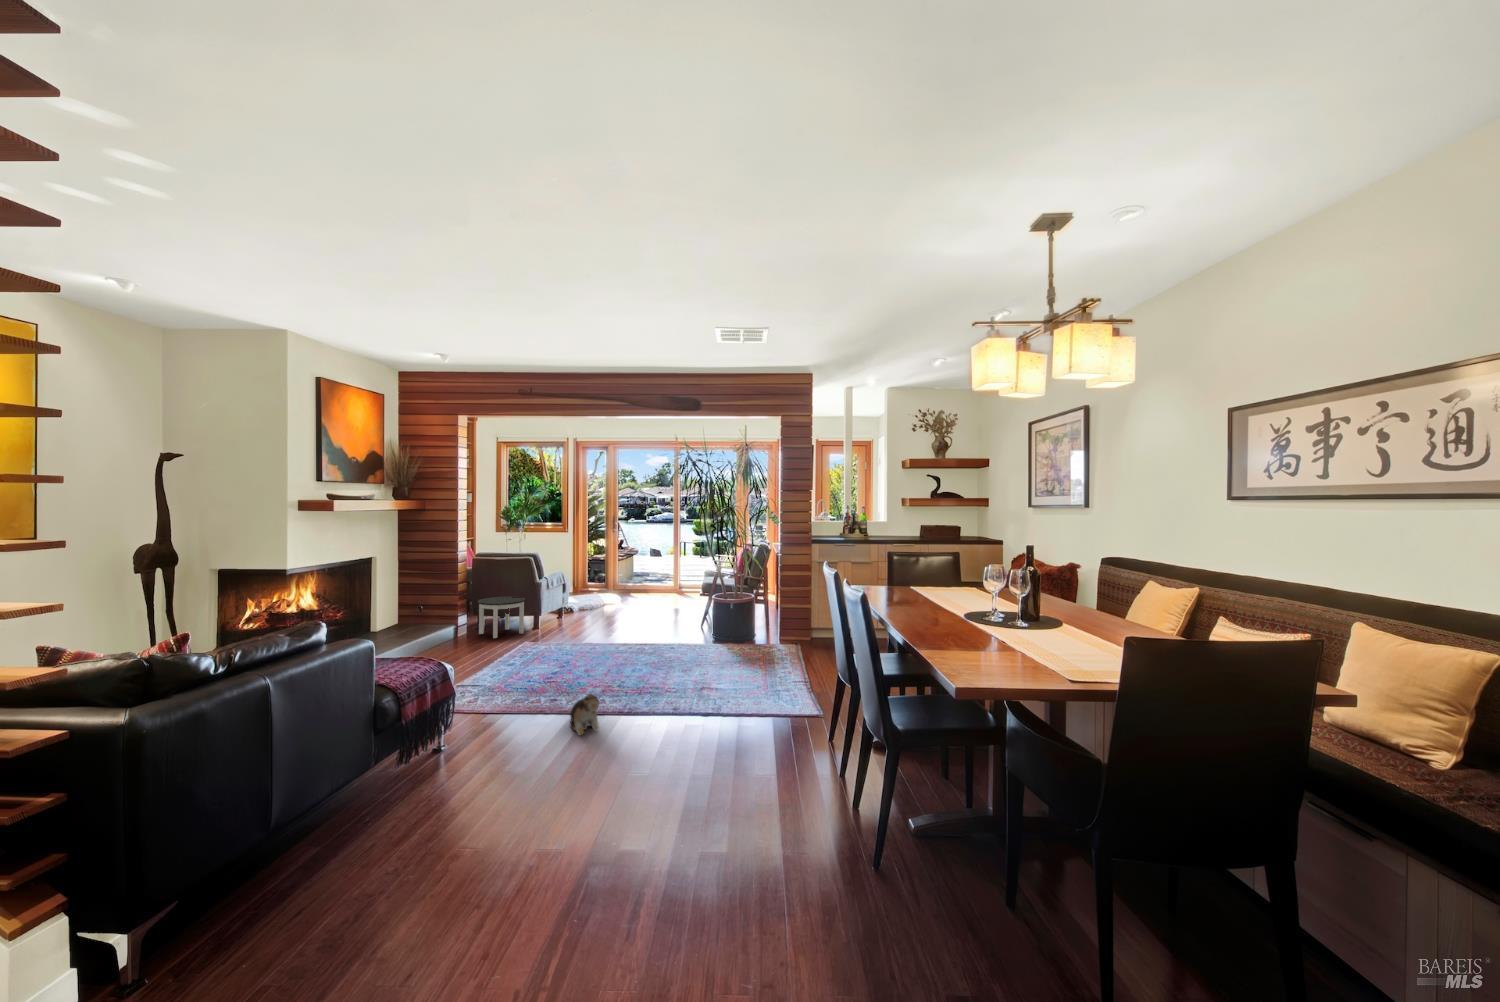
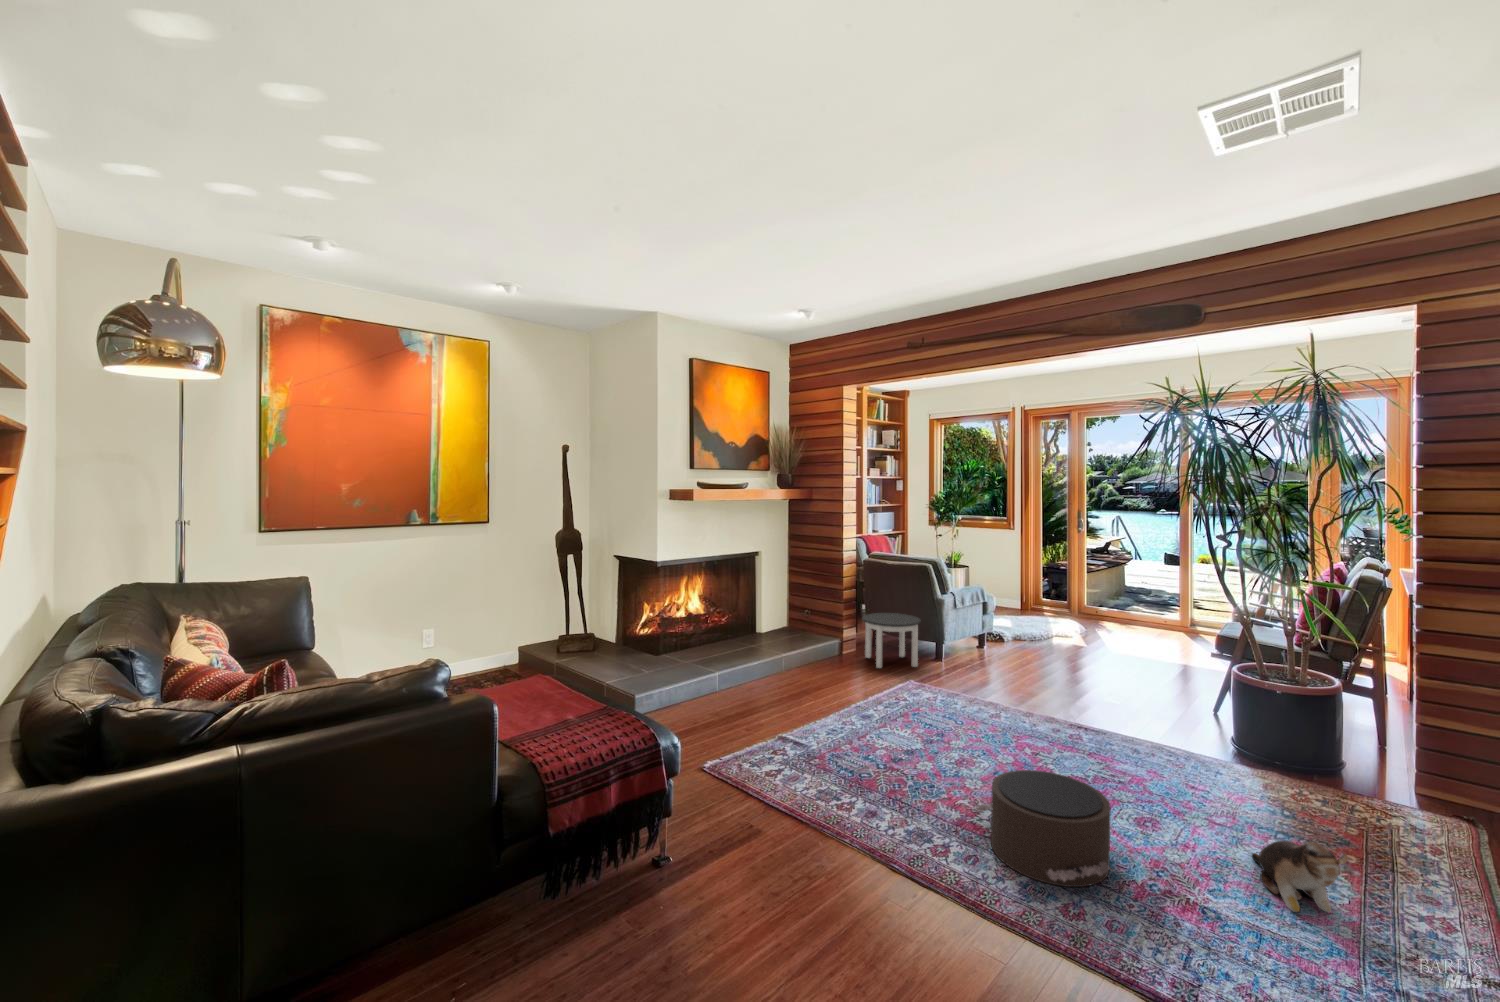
pouf: none [610,654,685,702] -> present [975,770,1112,887]
plush toy: present [570,694,600,735] -> present [1252,841,1348,912]

